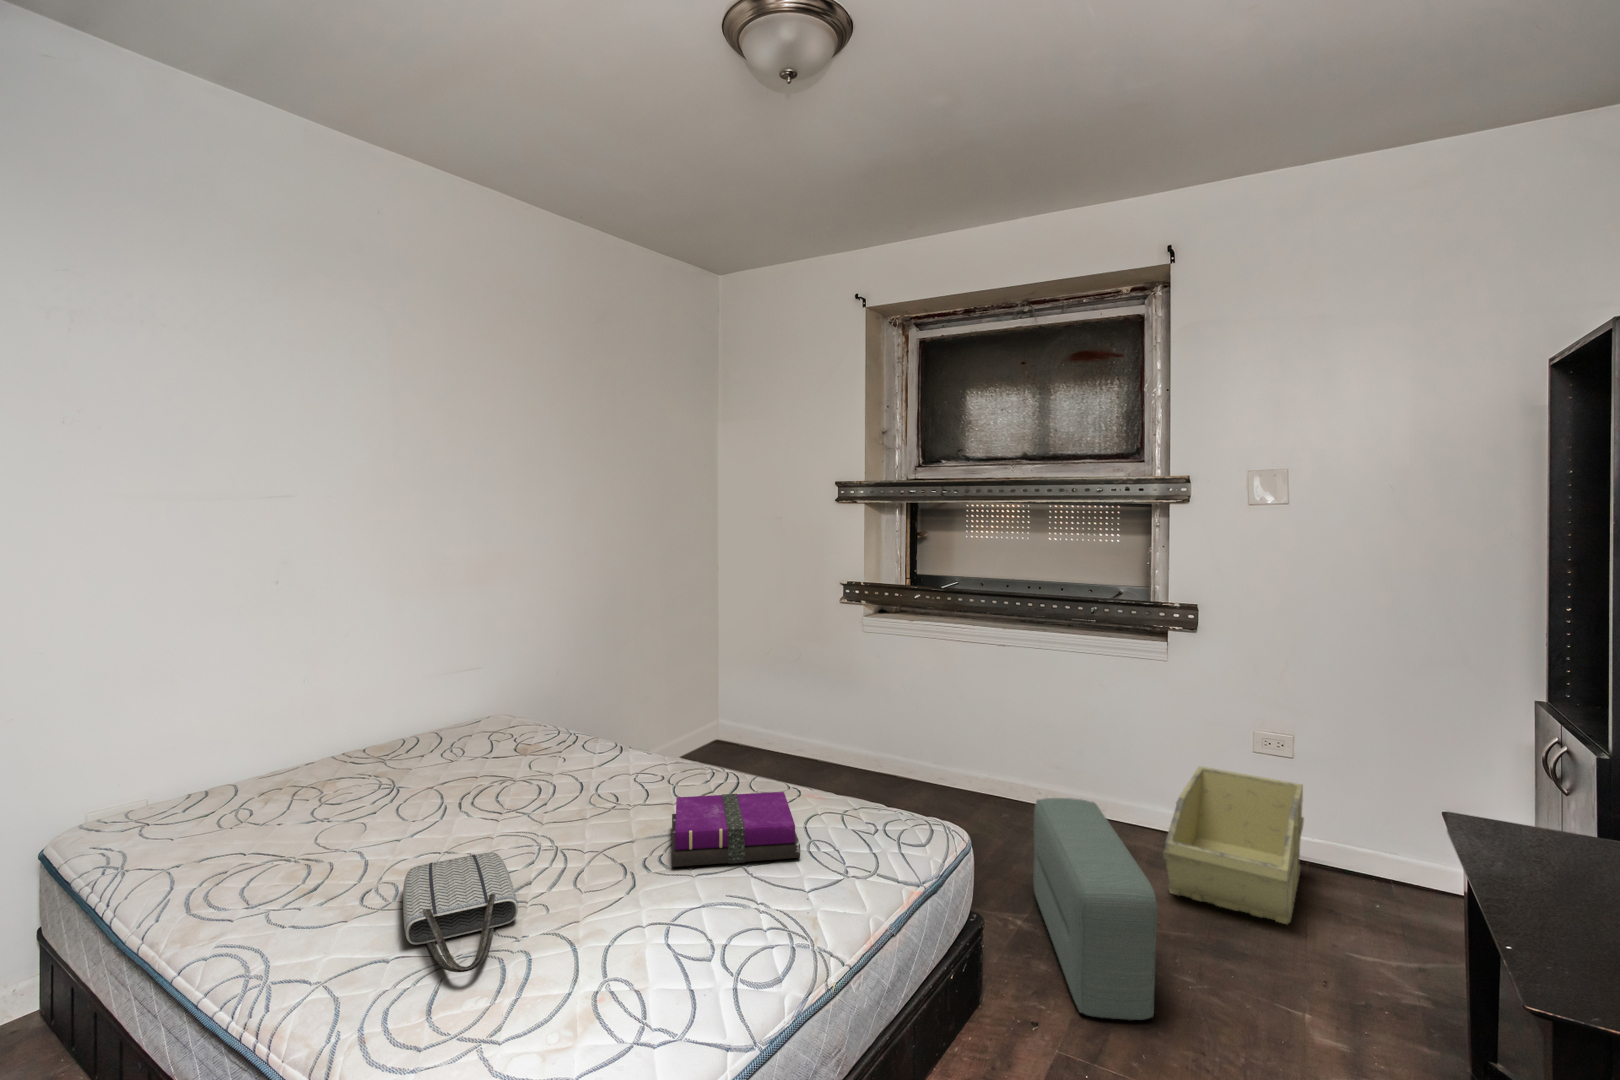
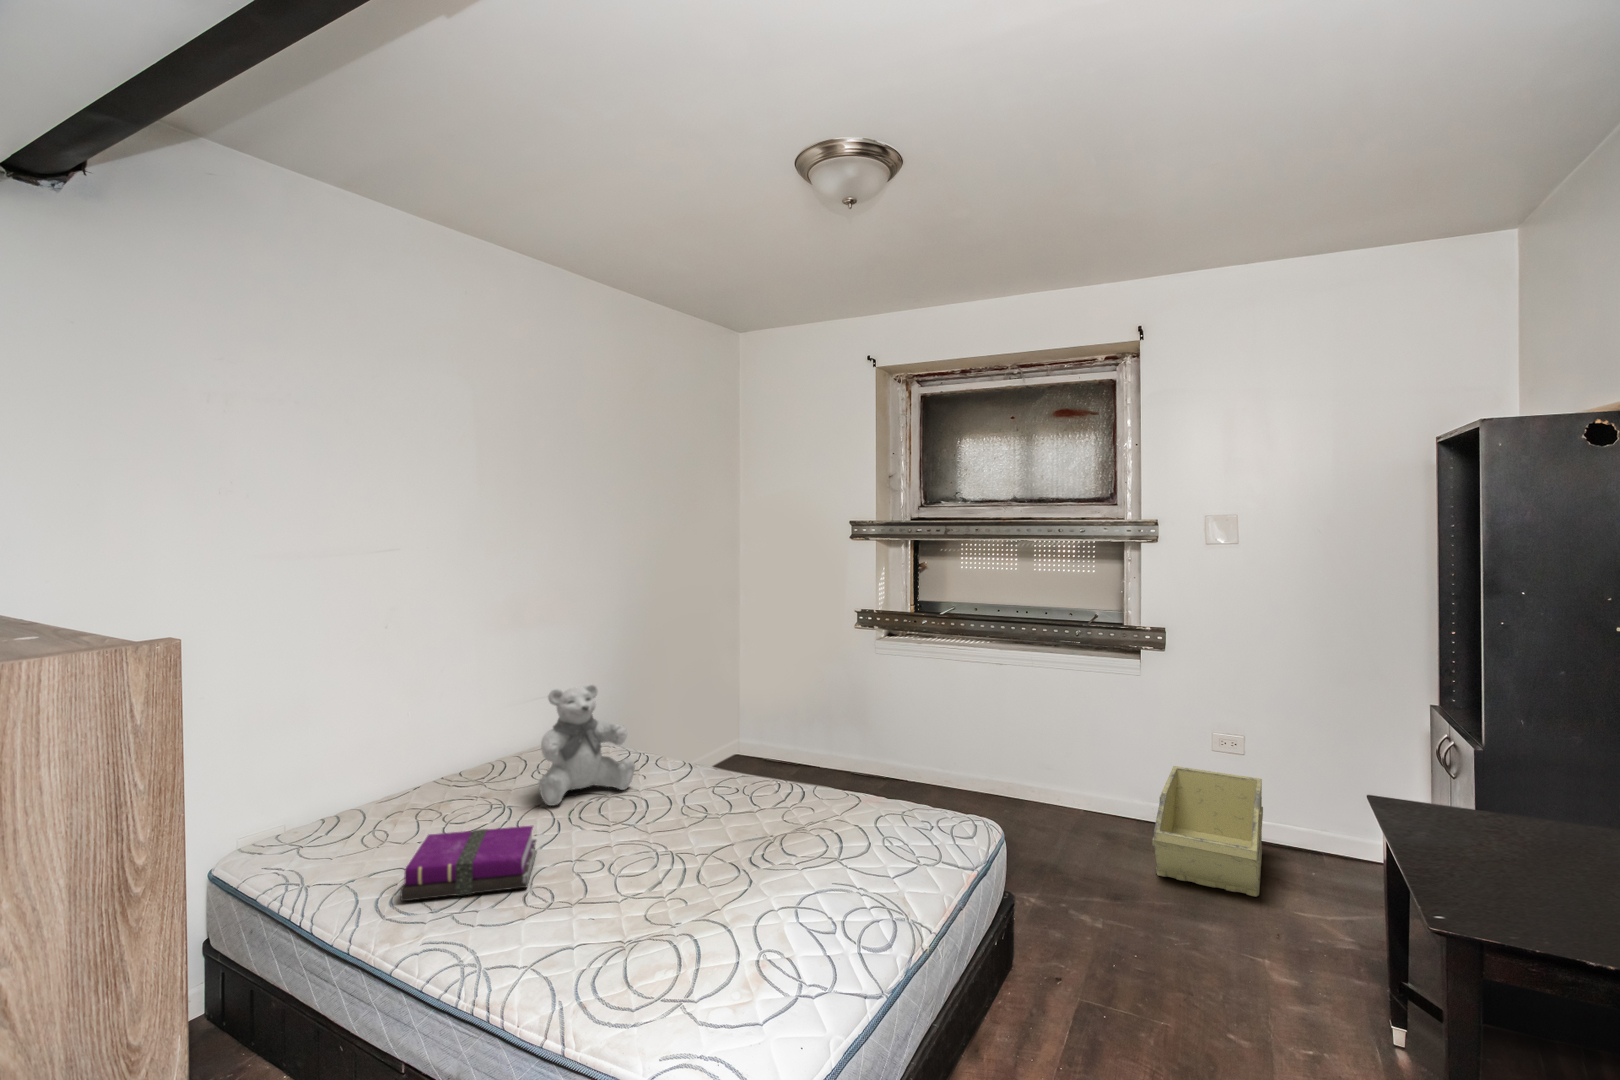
teddy bear: none [433,651,552,788] -> present [538,684,635,806]
notebook: present [672,792,800,867] -> present [401,826,537,901]
pouf: present [1034,798,1157,1020] -> none [1044,797,1161,978]
tote bag: present [403,852,518,972] -> none [560,857,667,951]

